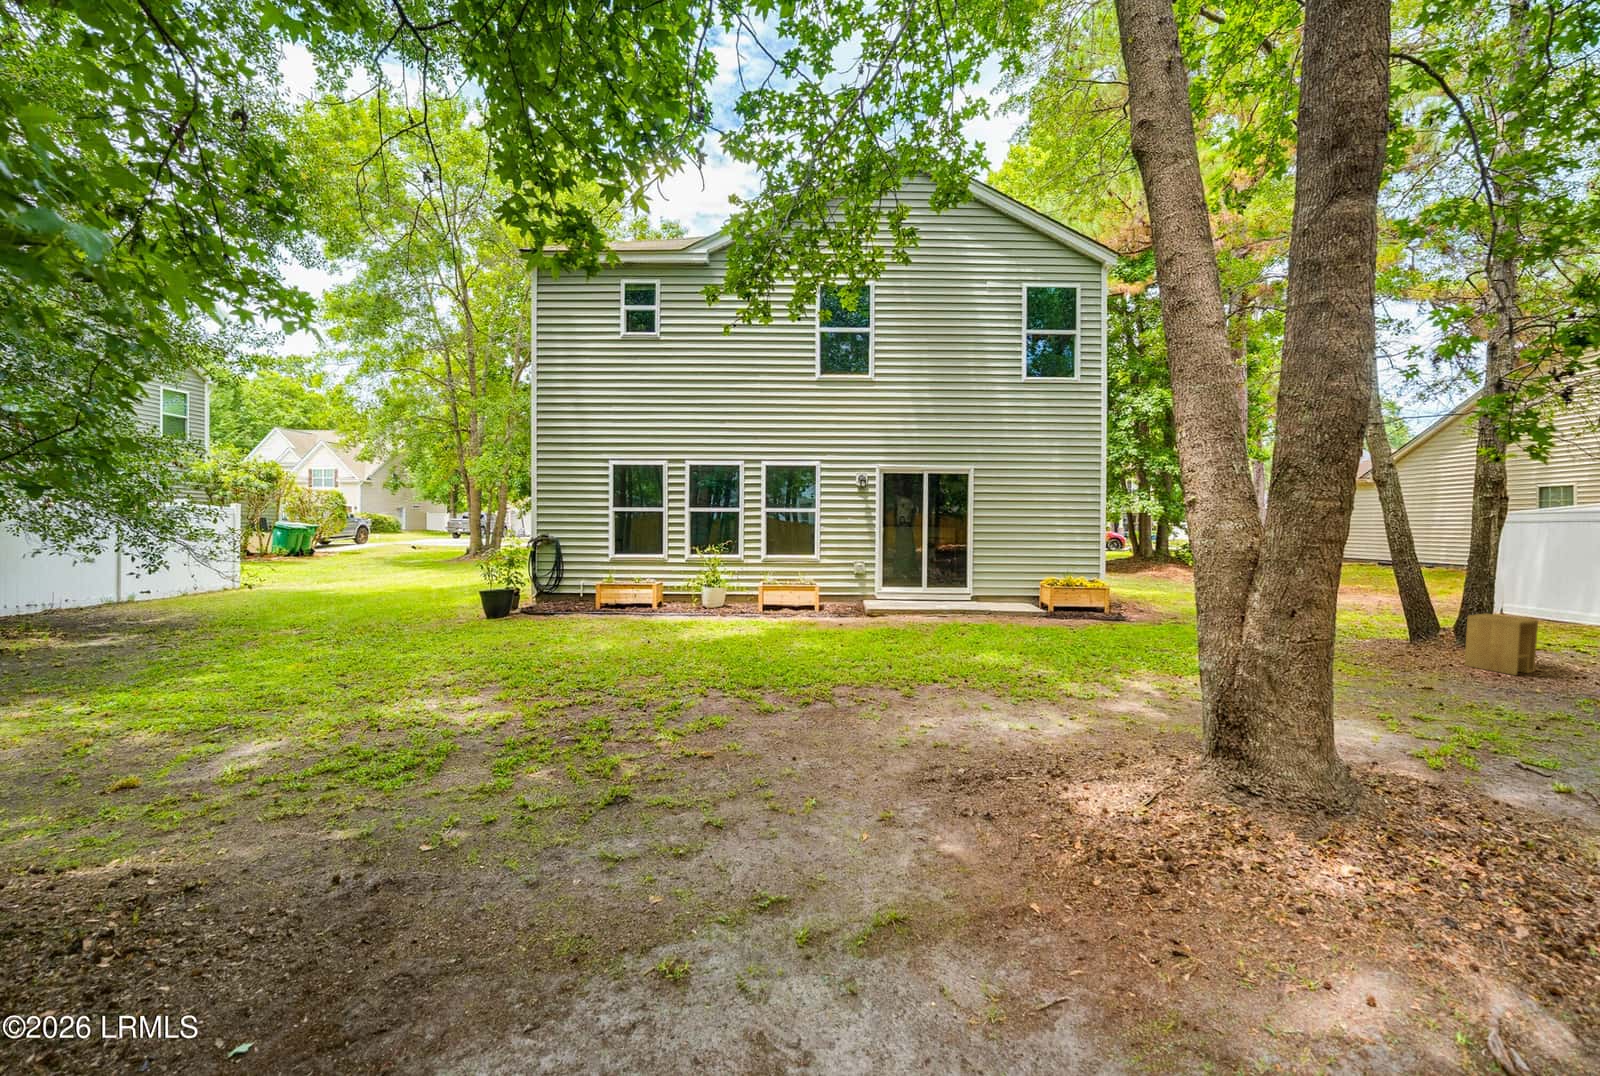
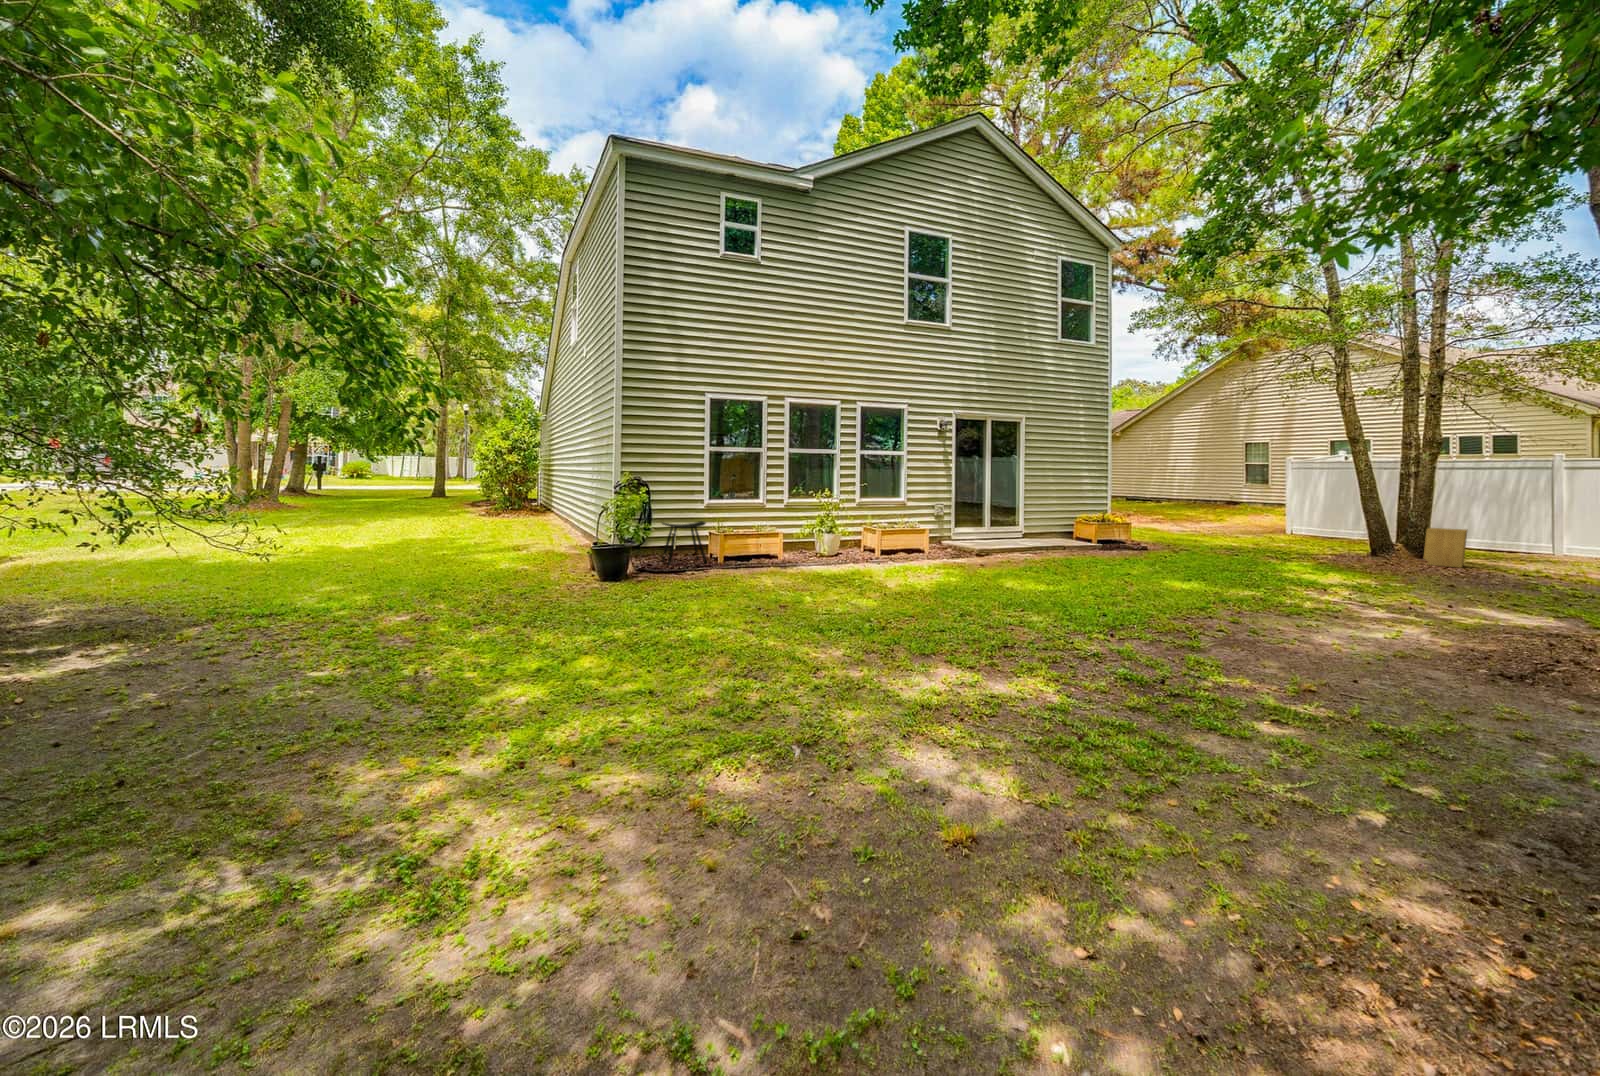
stool: none [555,580,599,621] -> present [662,521,706,565]

